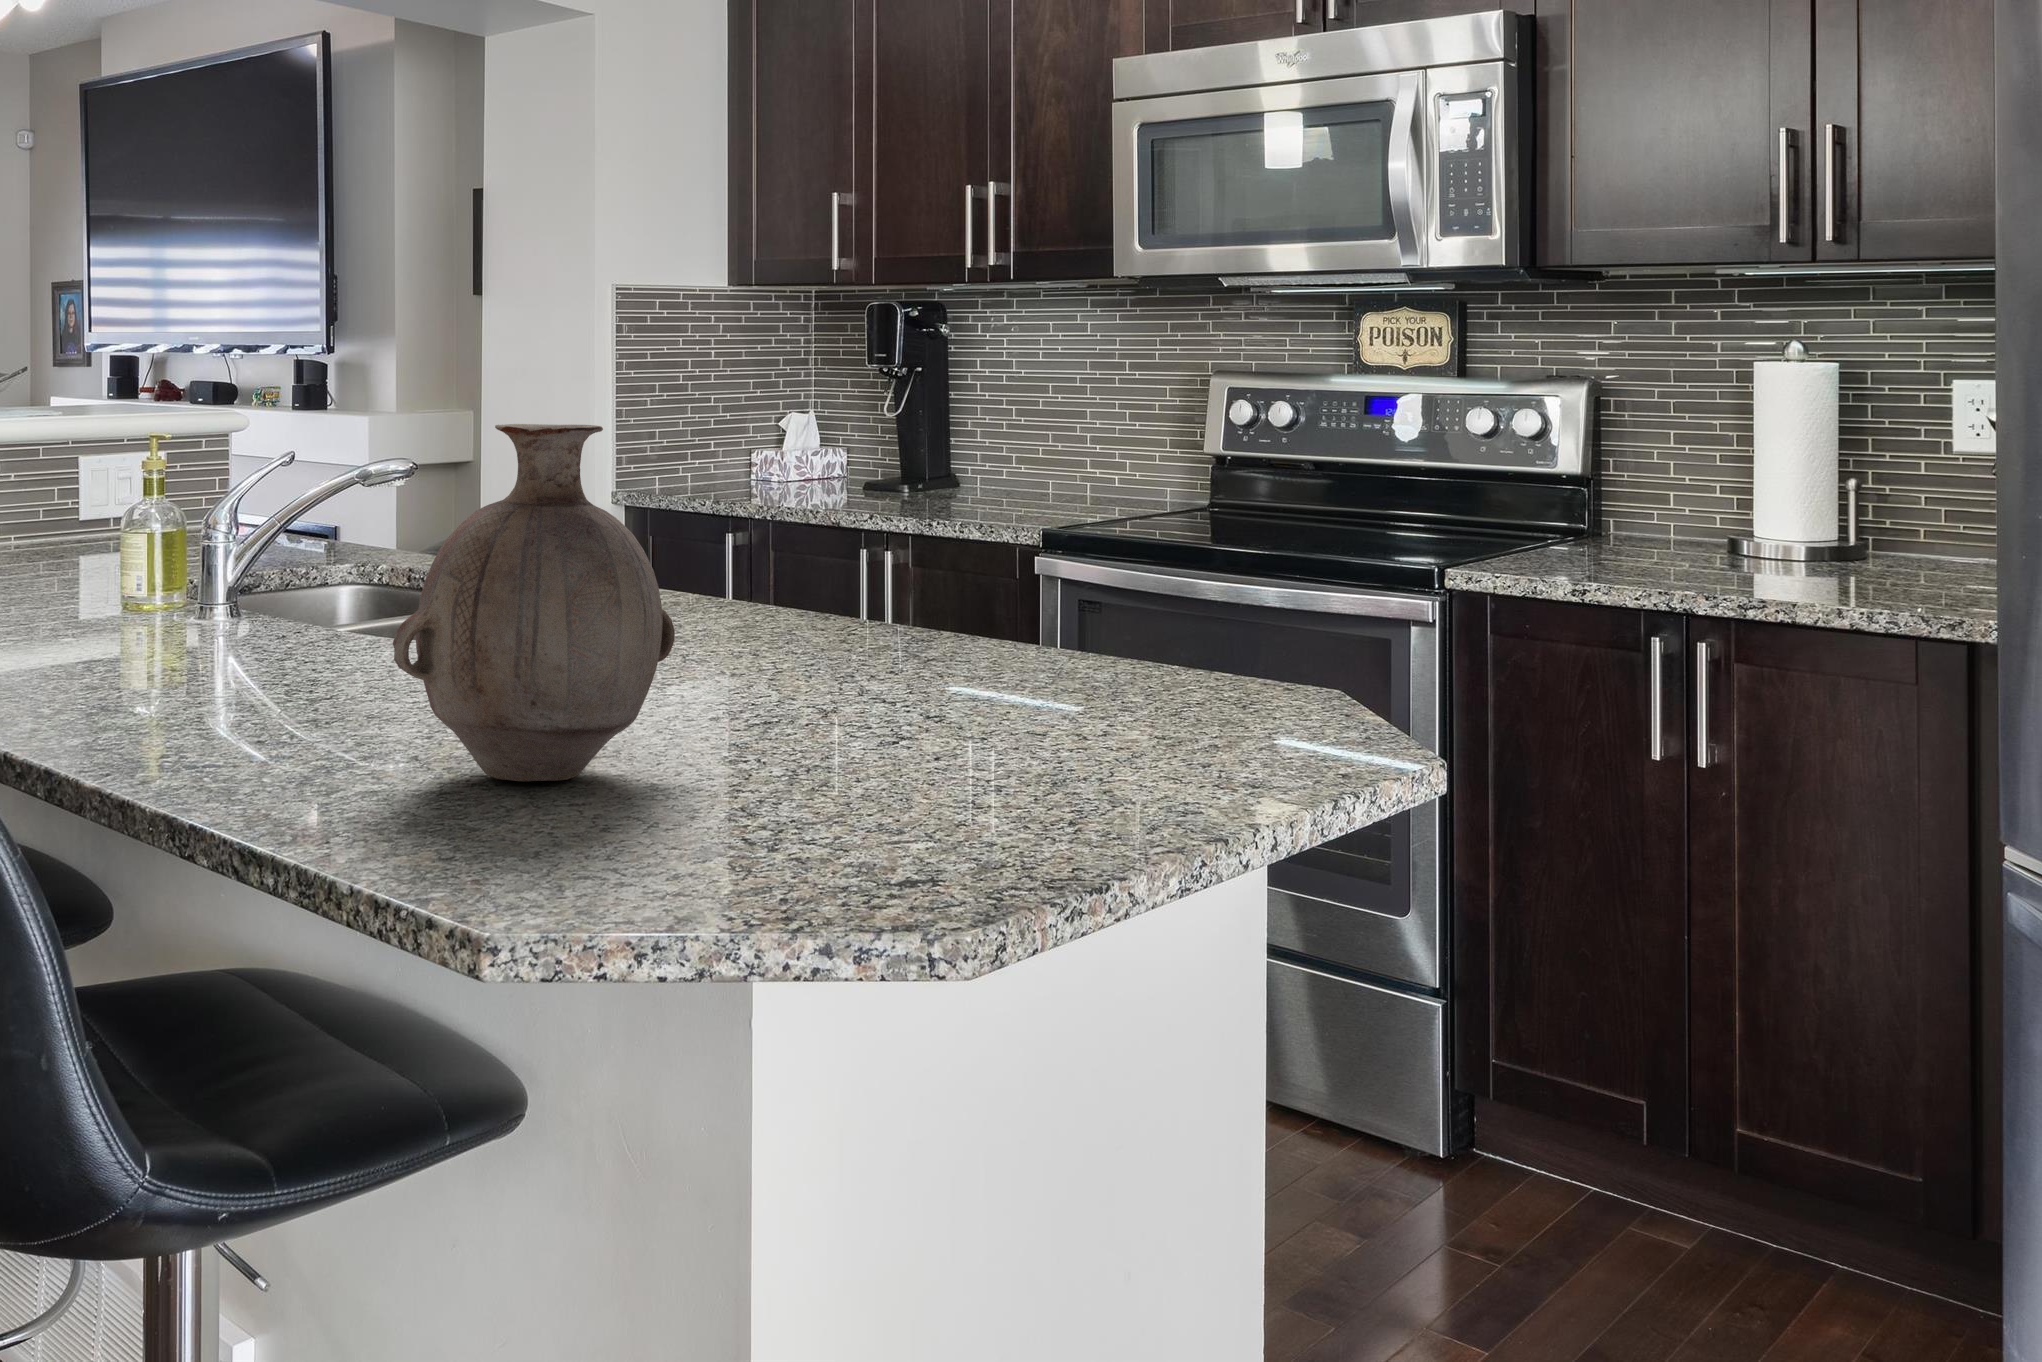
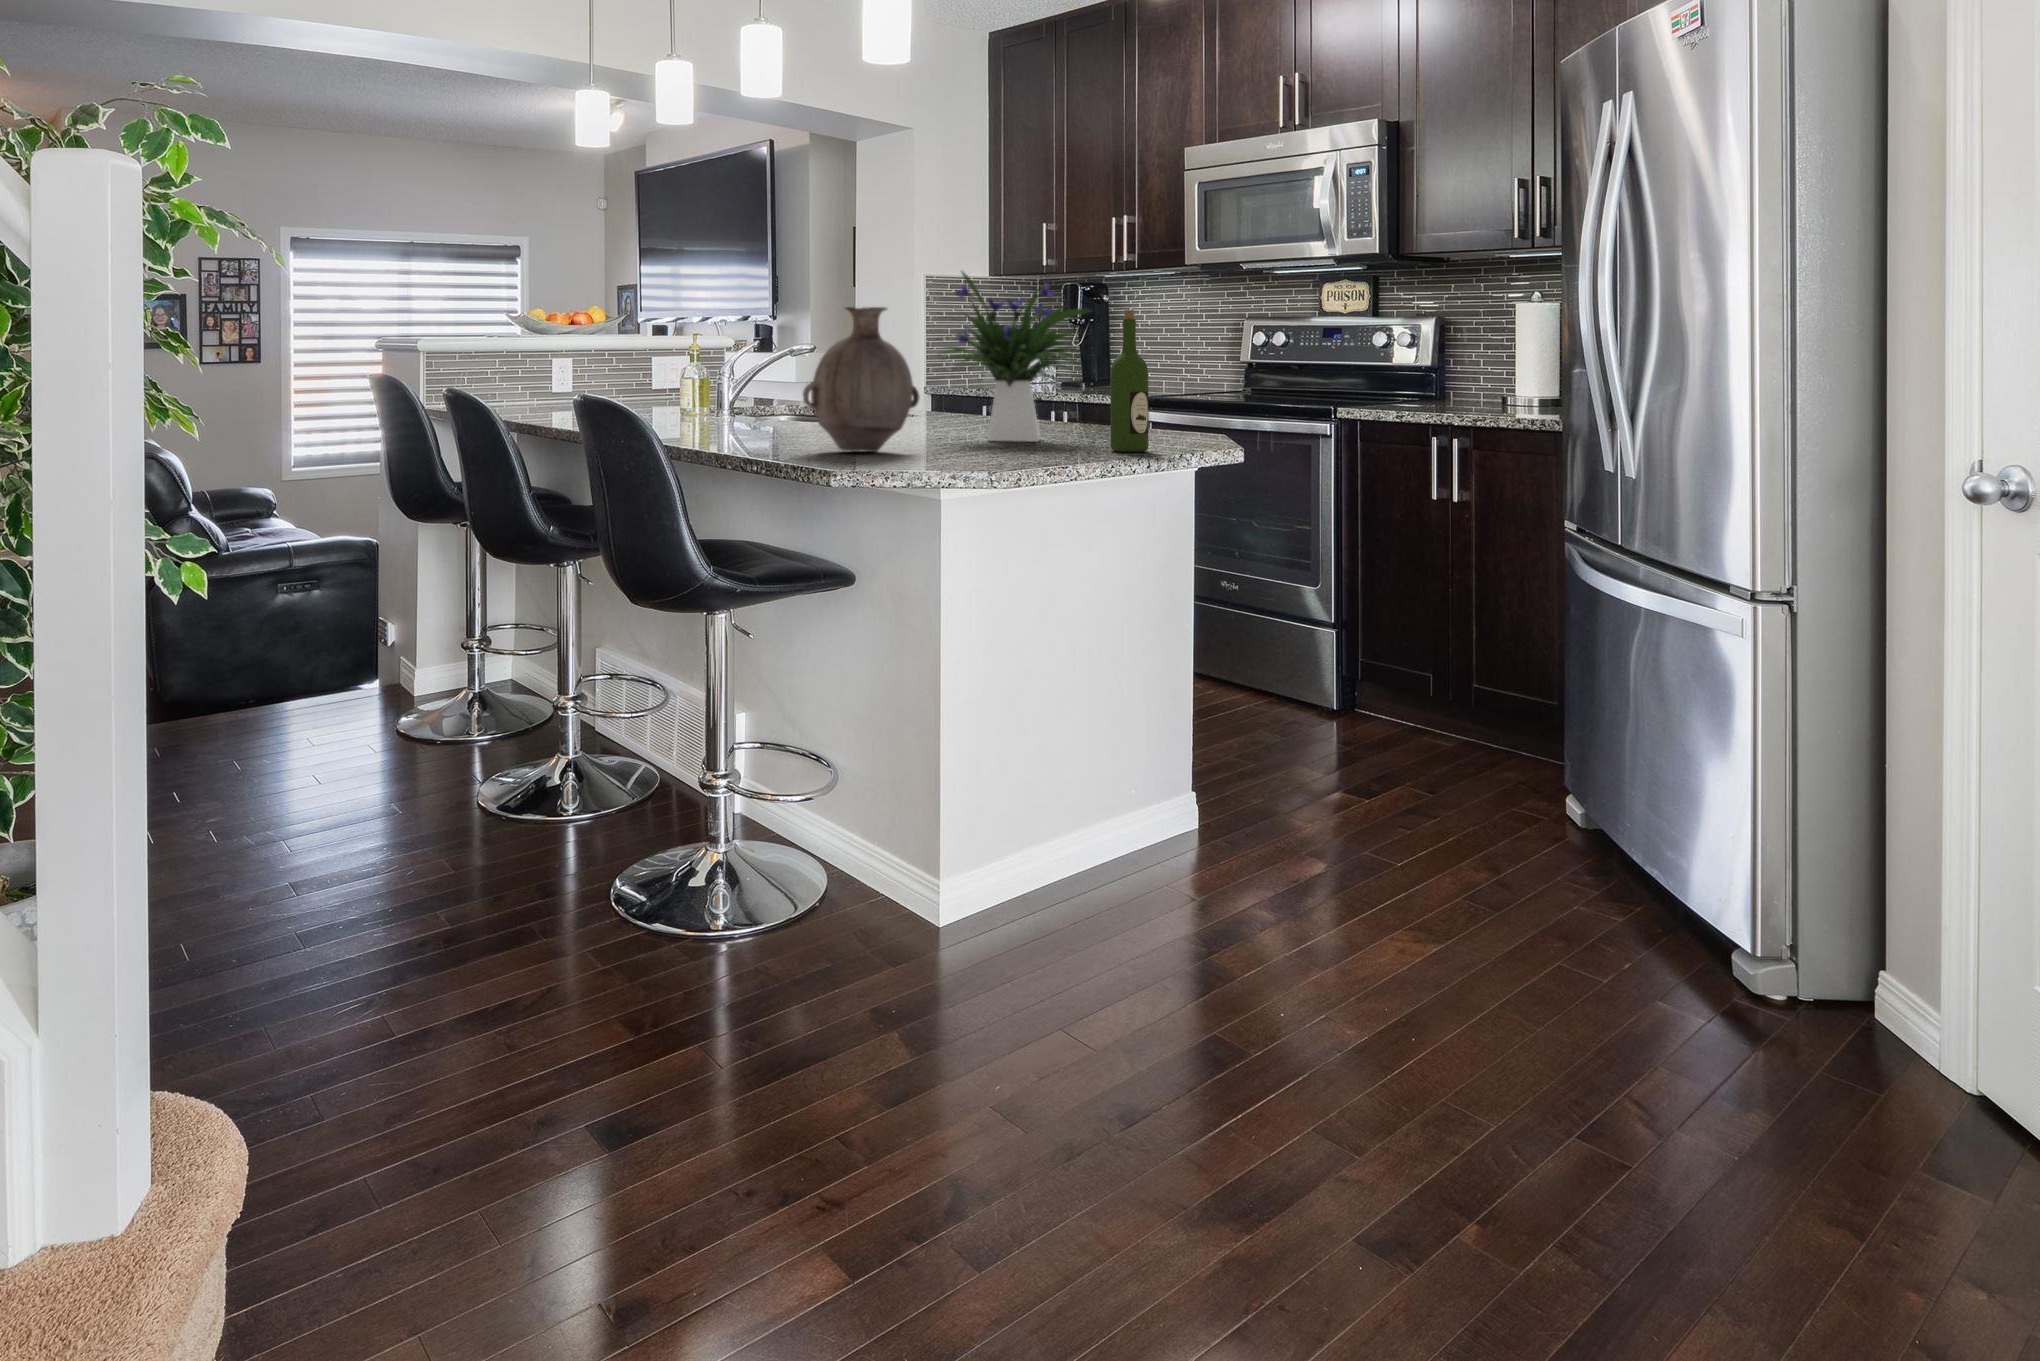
flower arrangement: none [686,318,1037,701] -> present [941,272,1093,442]
wine bottle: none [1110,424,1196,753] -> present [1110,310,1148,452]

